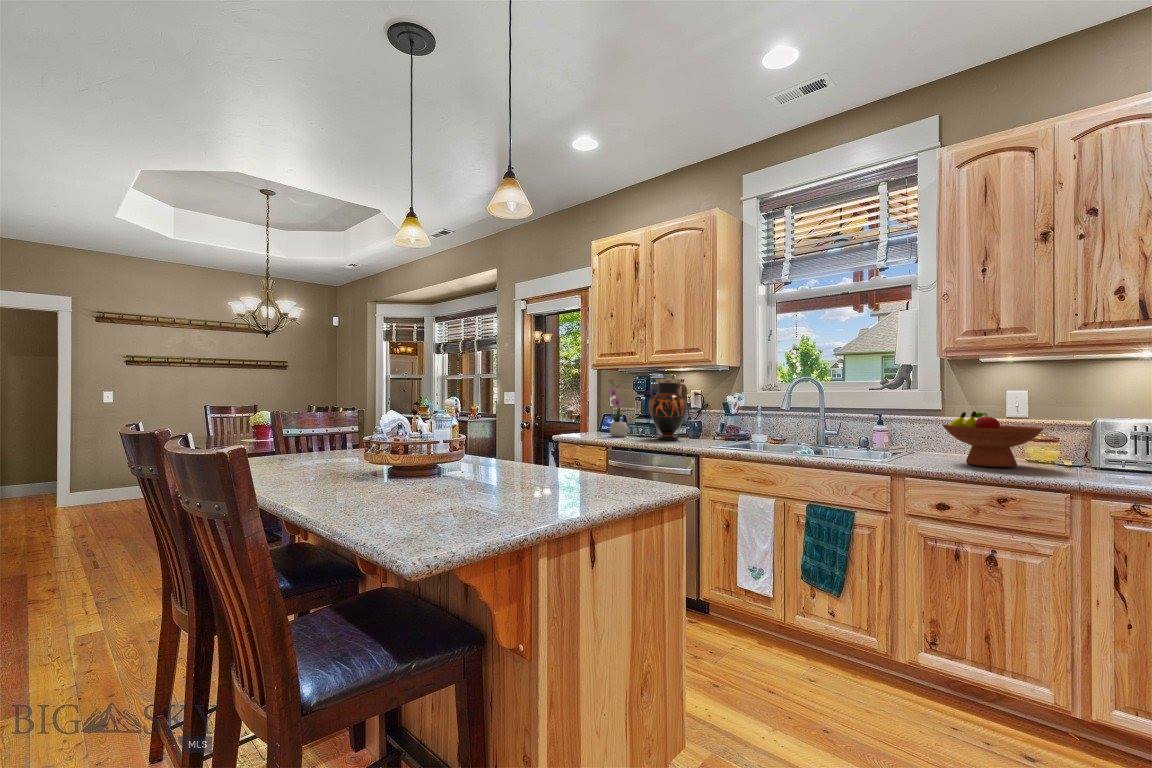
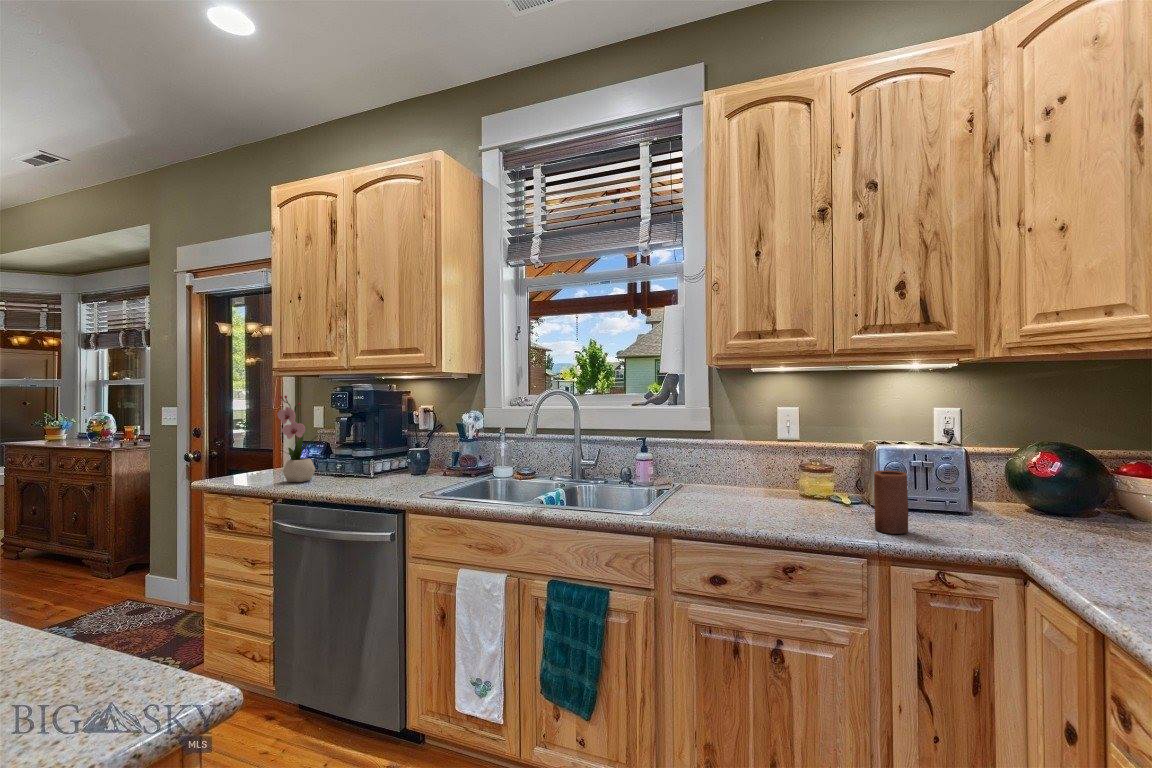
vase: present [649,379,687,440] -> none [341,395,399,485]
fruit bowl: present [942,411,1044,467] -> none [714,442,828,517]
candle: none [1083,433,1114,479] -> present [874,471,908,534]

